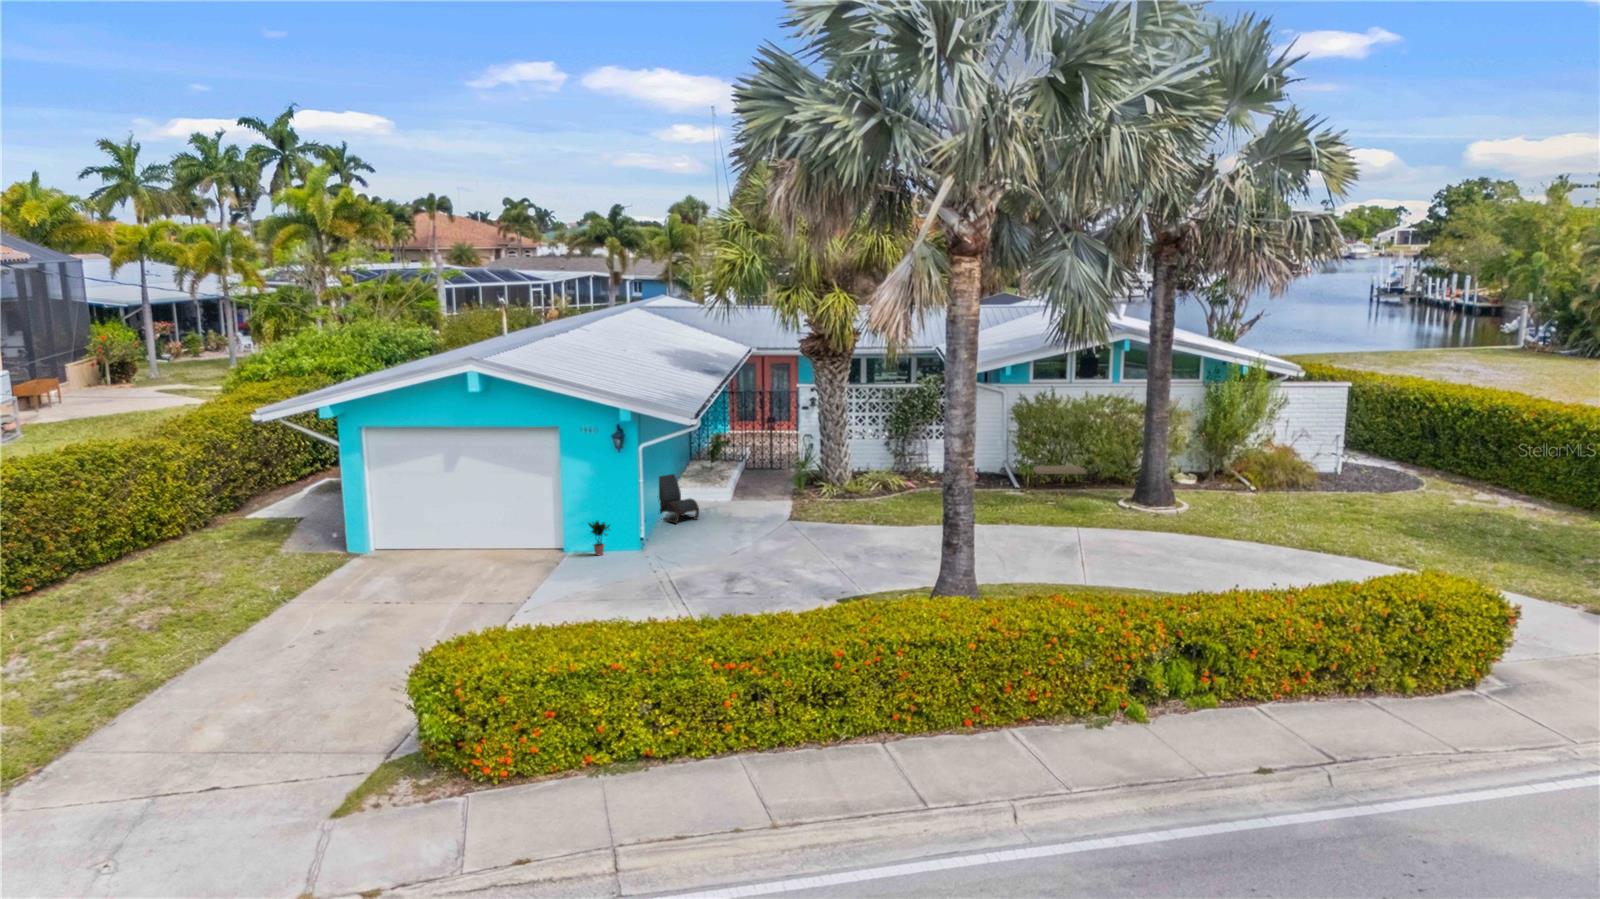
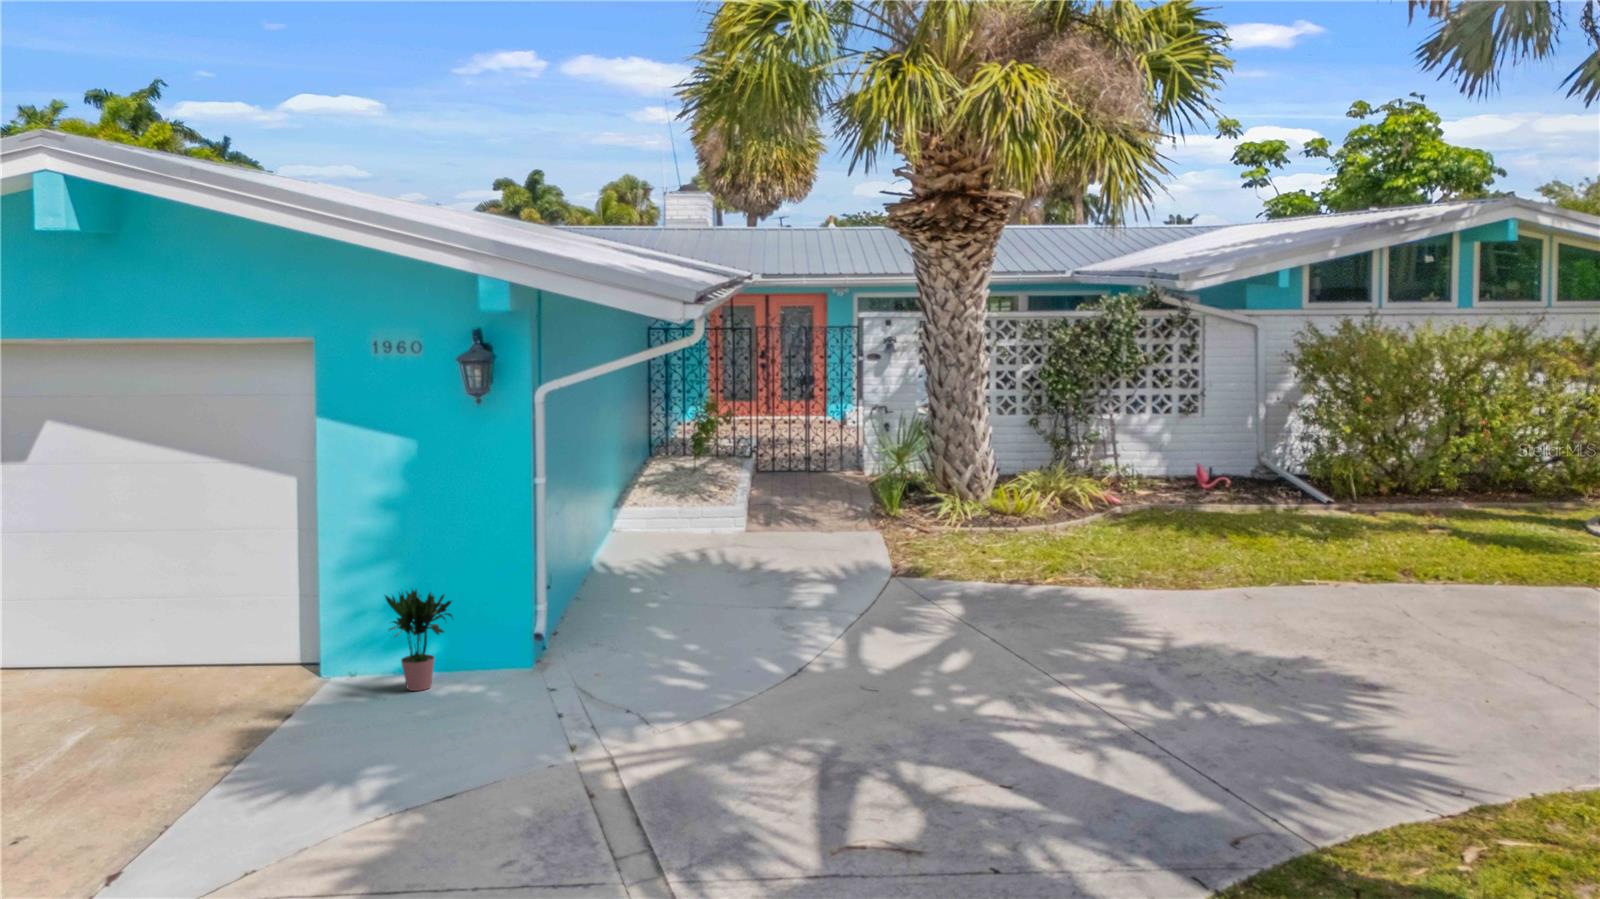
bench: present [1033,465,1086,488] -> none [1348,459,1462,507]
lounge chair: present [657,474,699,524] -> none [579,472,688,590]

